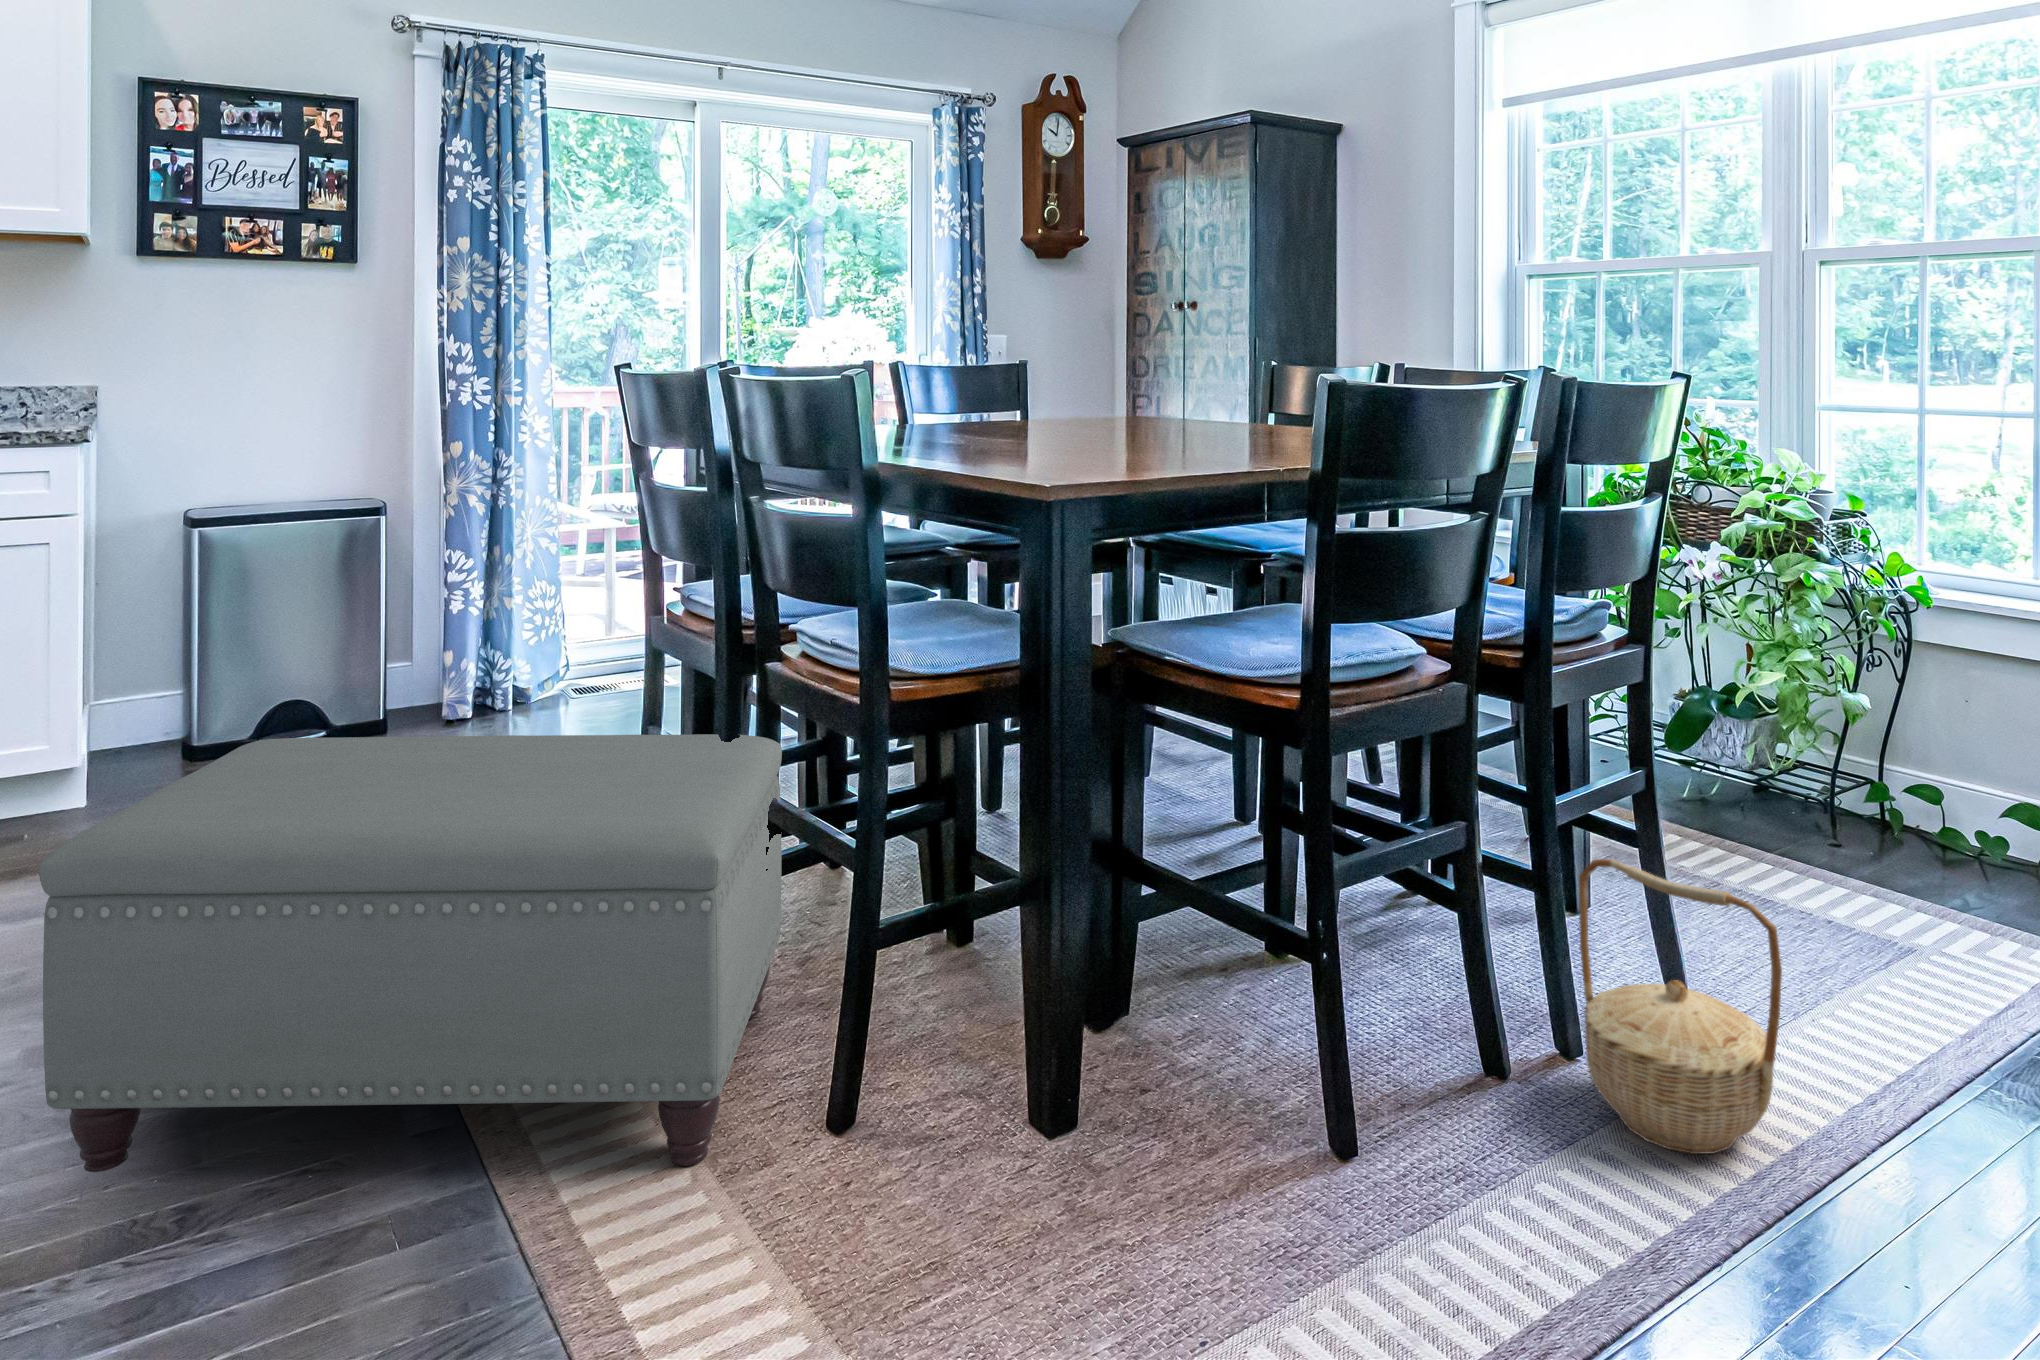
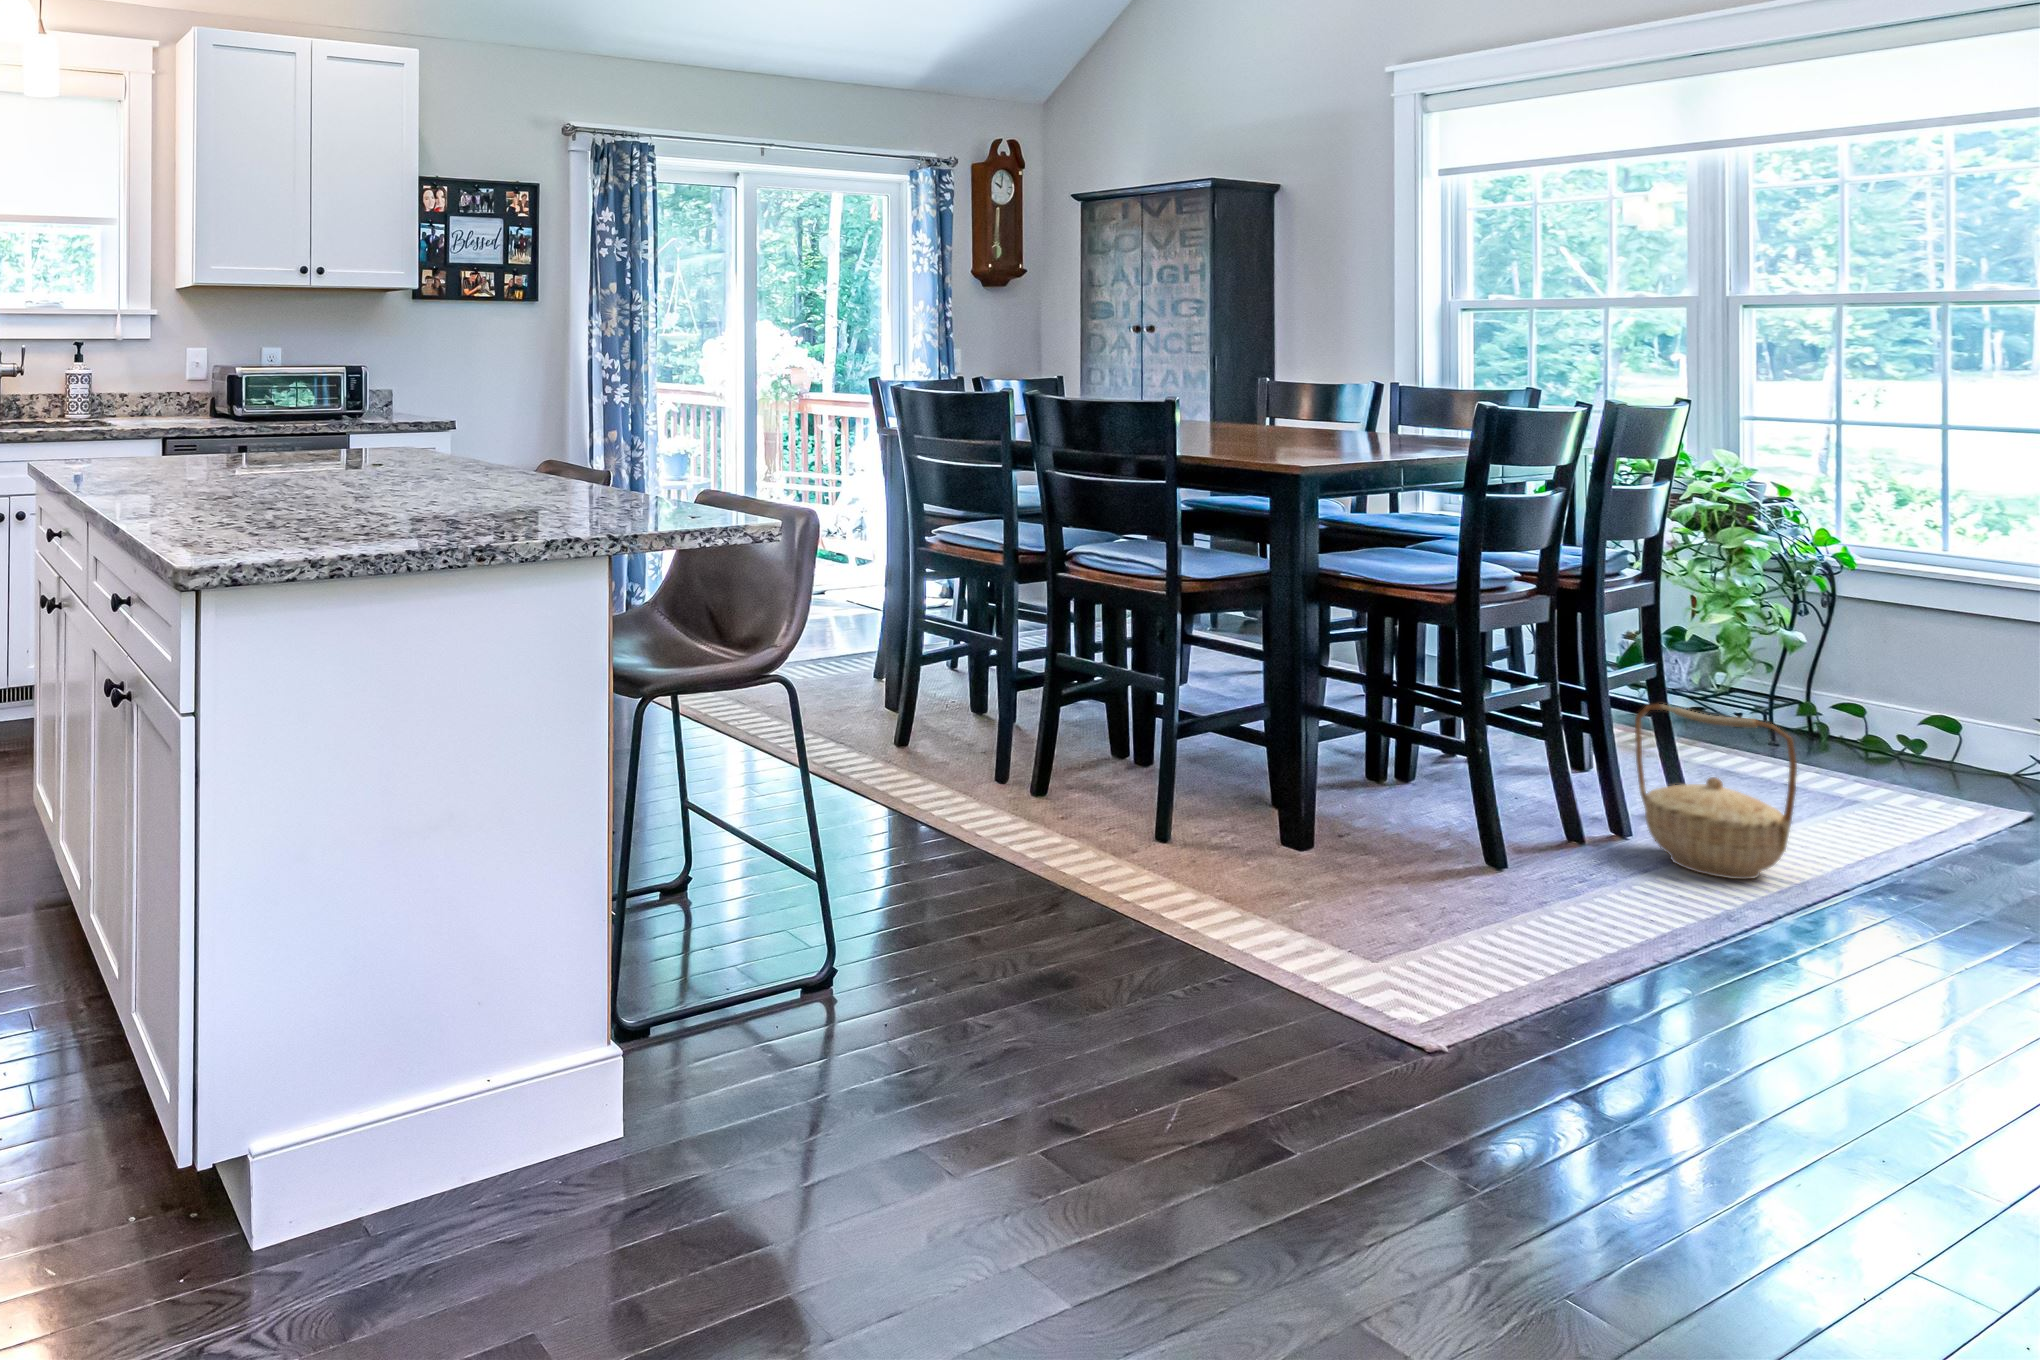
ottoman: present [38,734,782,1172] -> none [719,613,1116,850]

